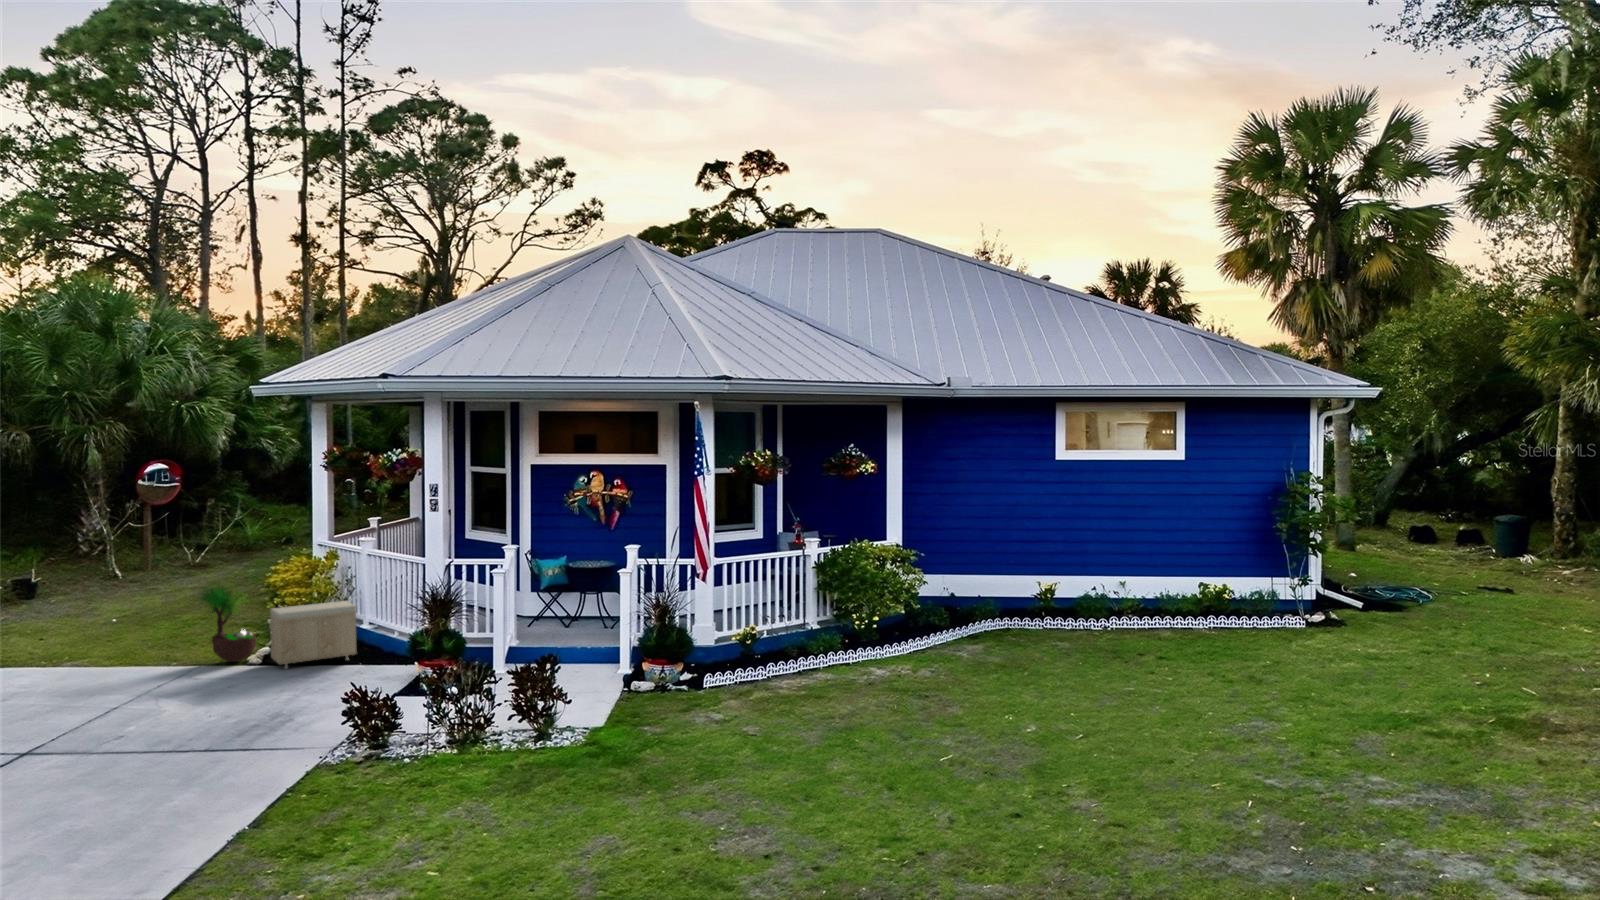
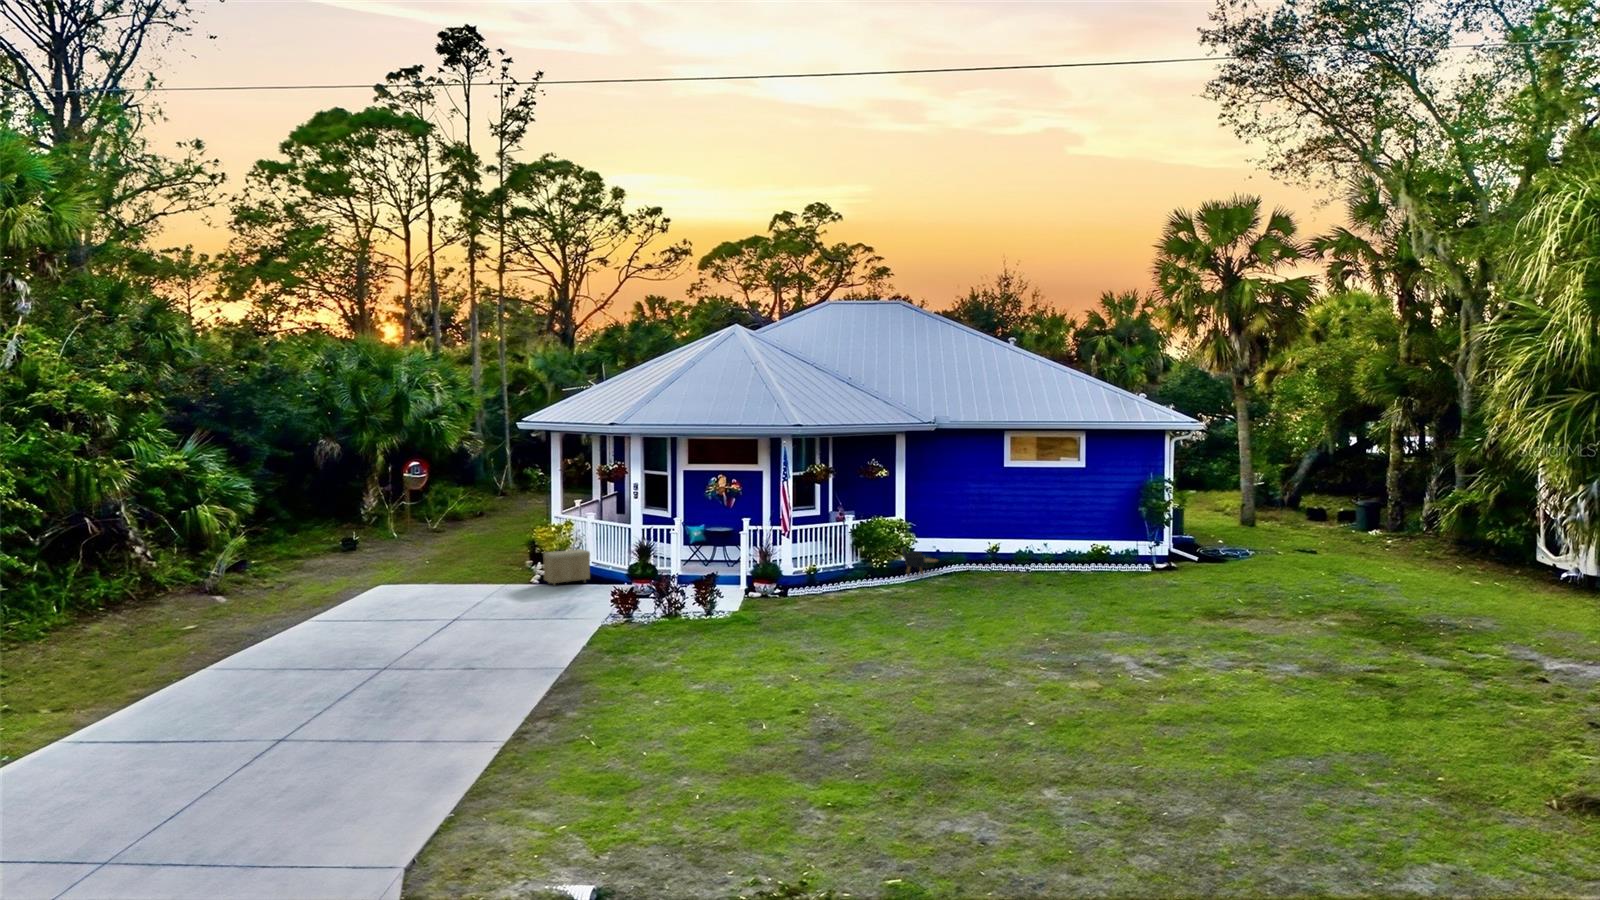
potted tree: present [198,584,256,662] -> none [503,534,534,582]
armchair: none [899,591,959,642] -> present [902,548,938,574]

